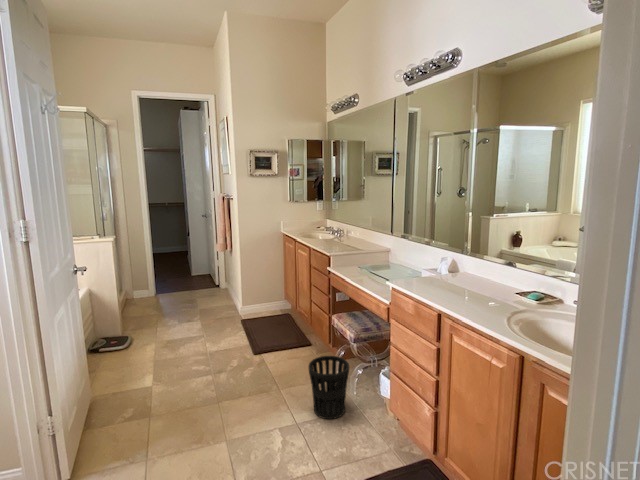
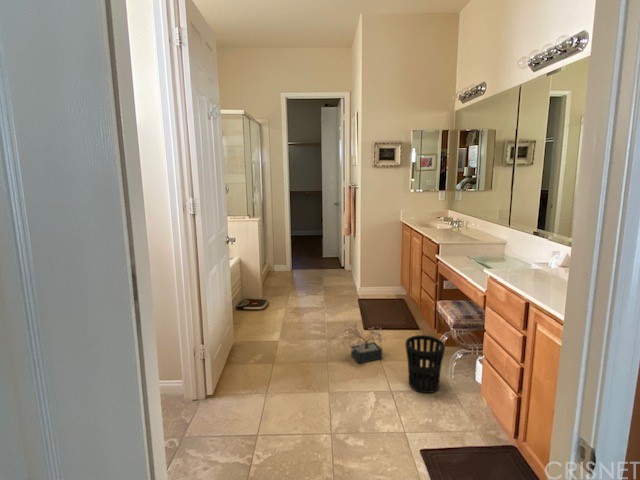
decorative plant: none [234,351,283,398] -> present [342,324,386,363]

